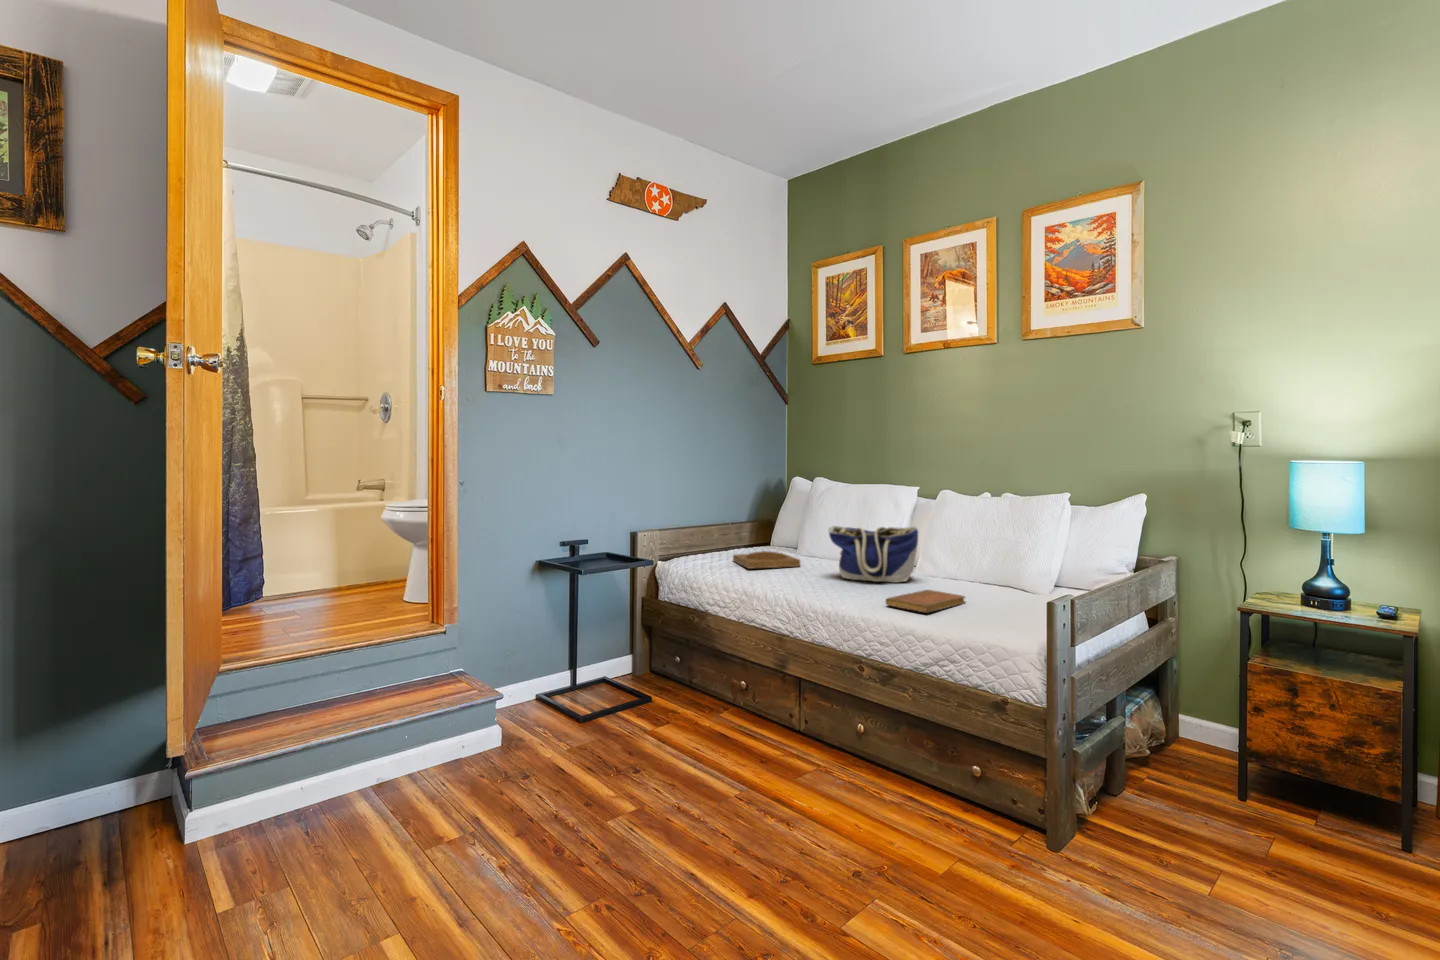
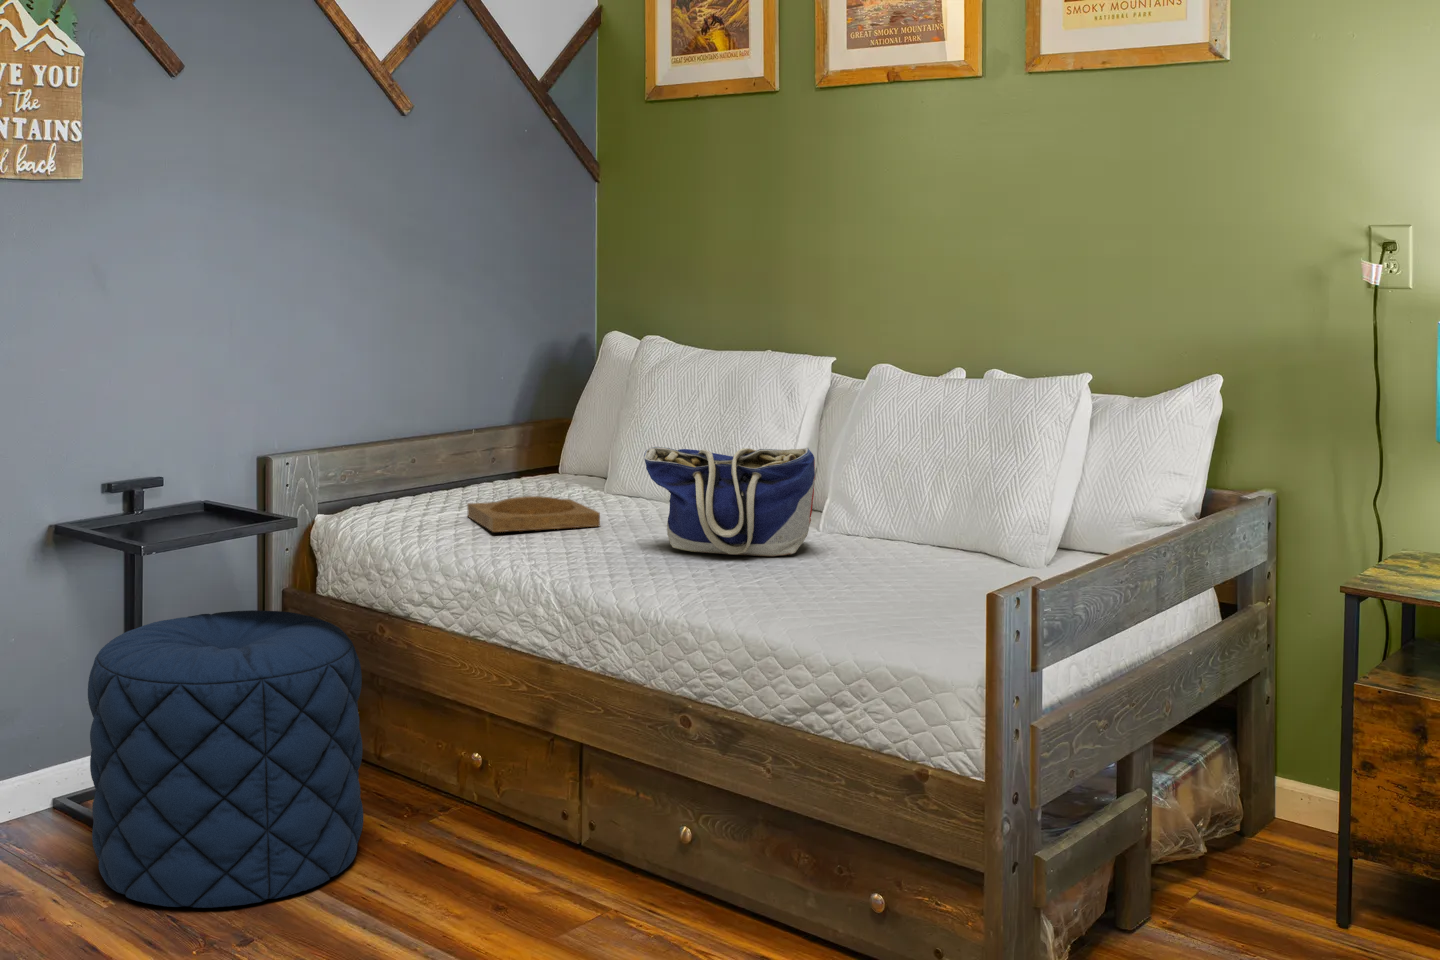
notebook: present [886,590,965,613] -> none [735,570,888,614]
pouf: none [557,606,689,759] -> present [88,610,363,908]

